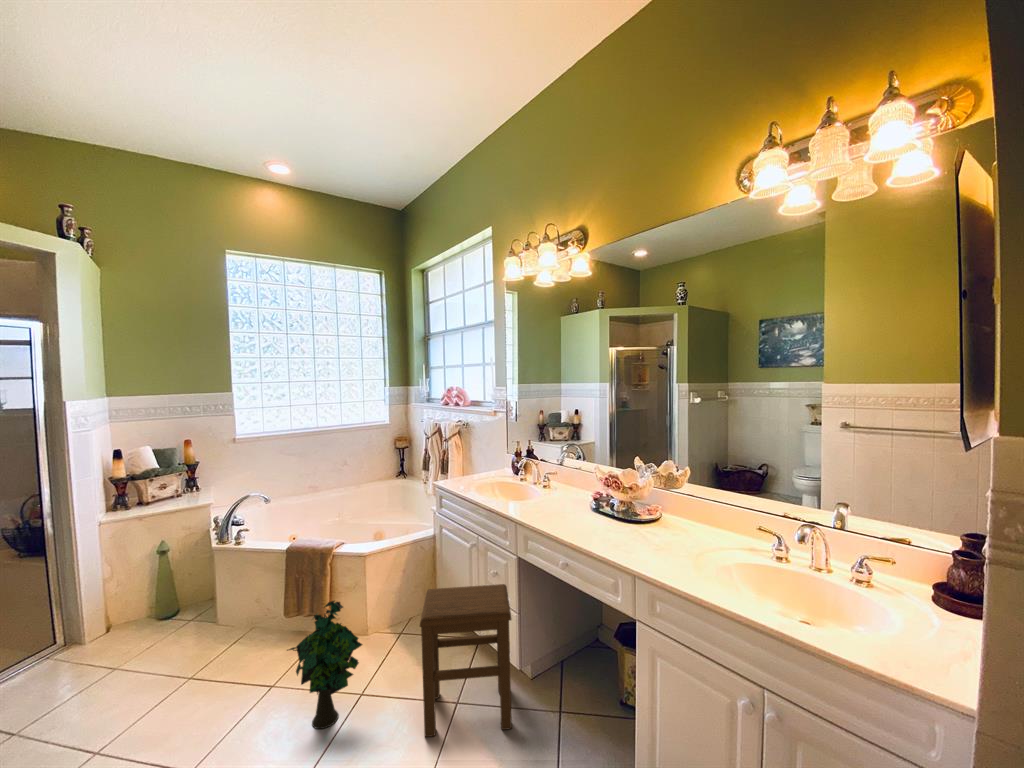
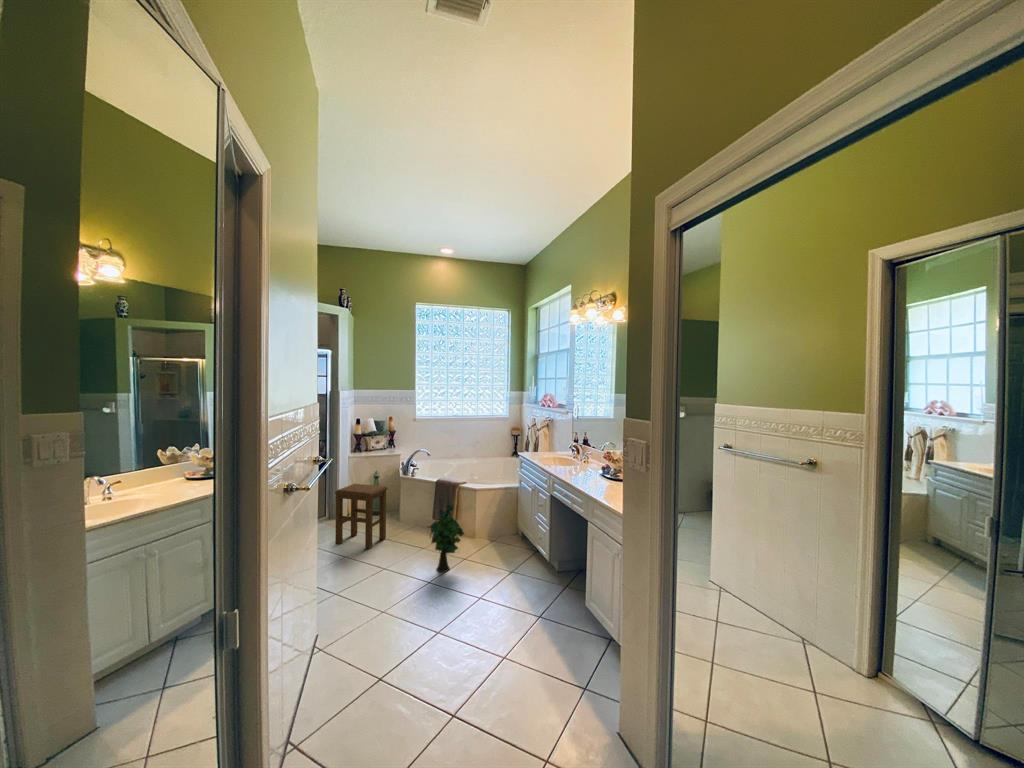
stool: present [420,584,512,737] -> present [335,484,388,549]

